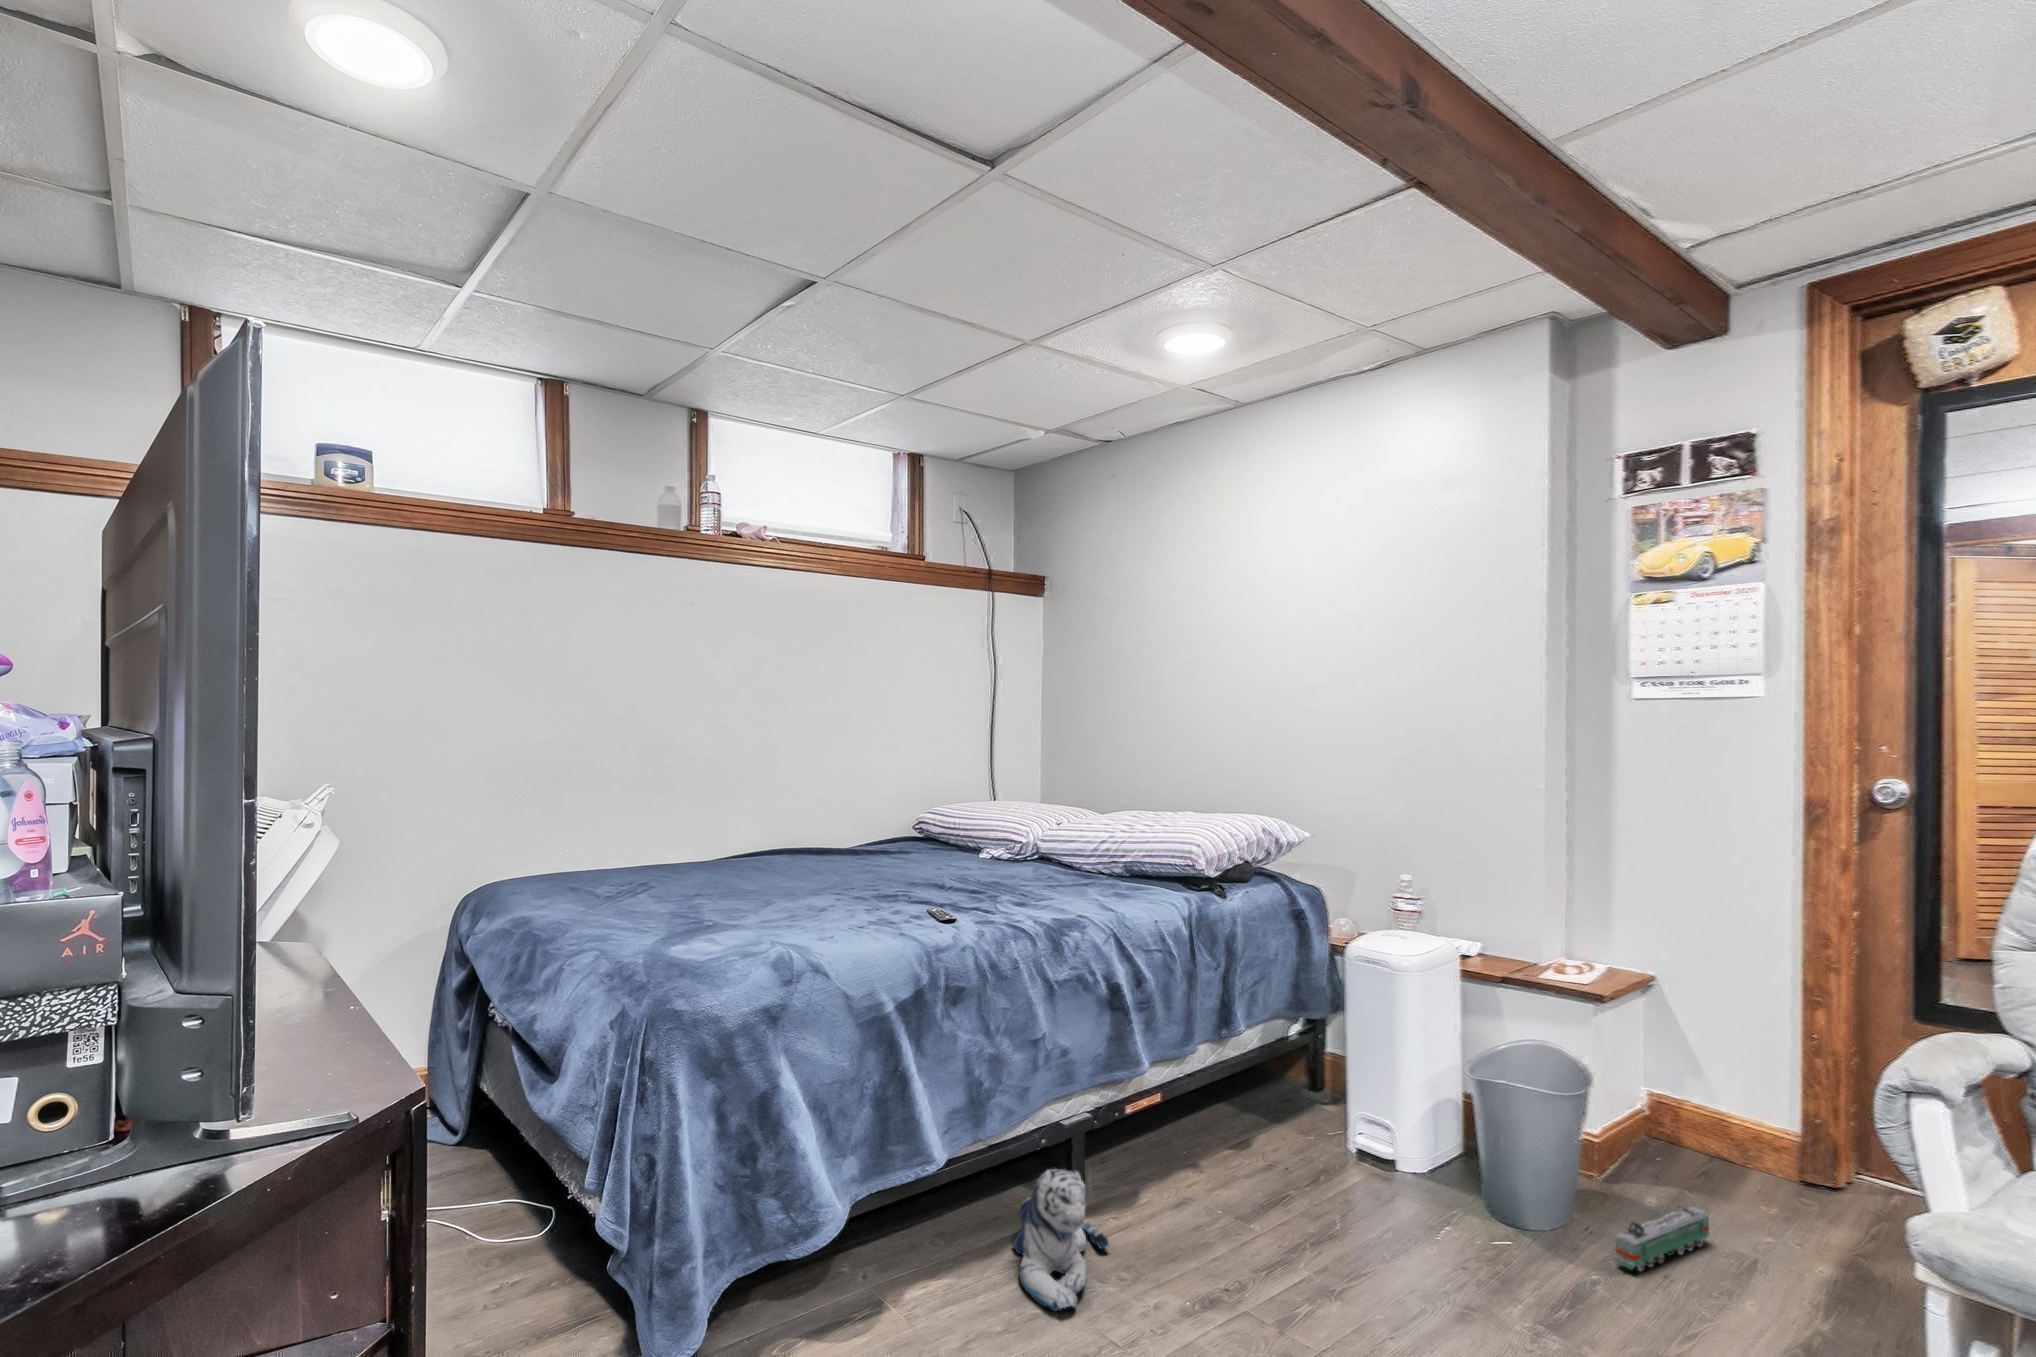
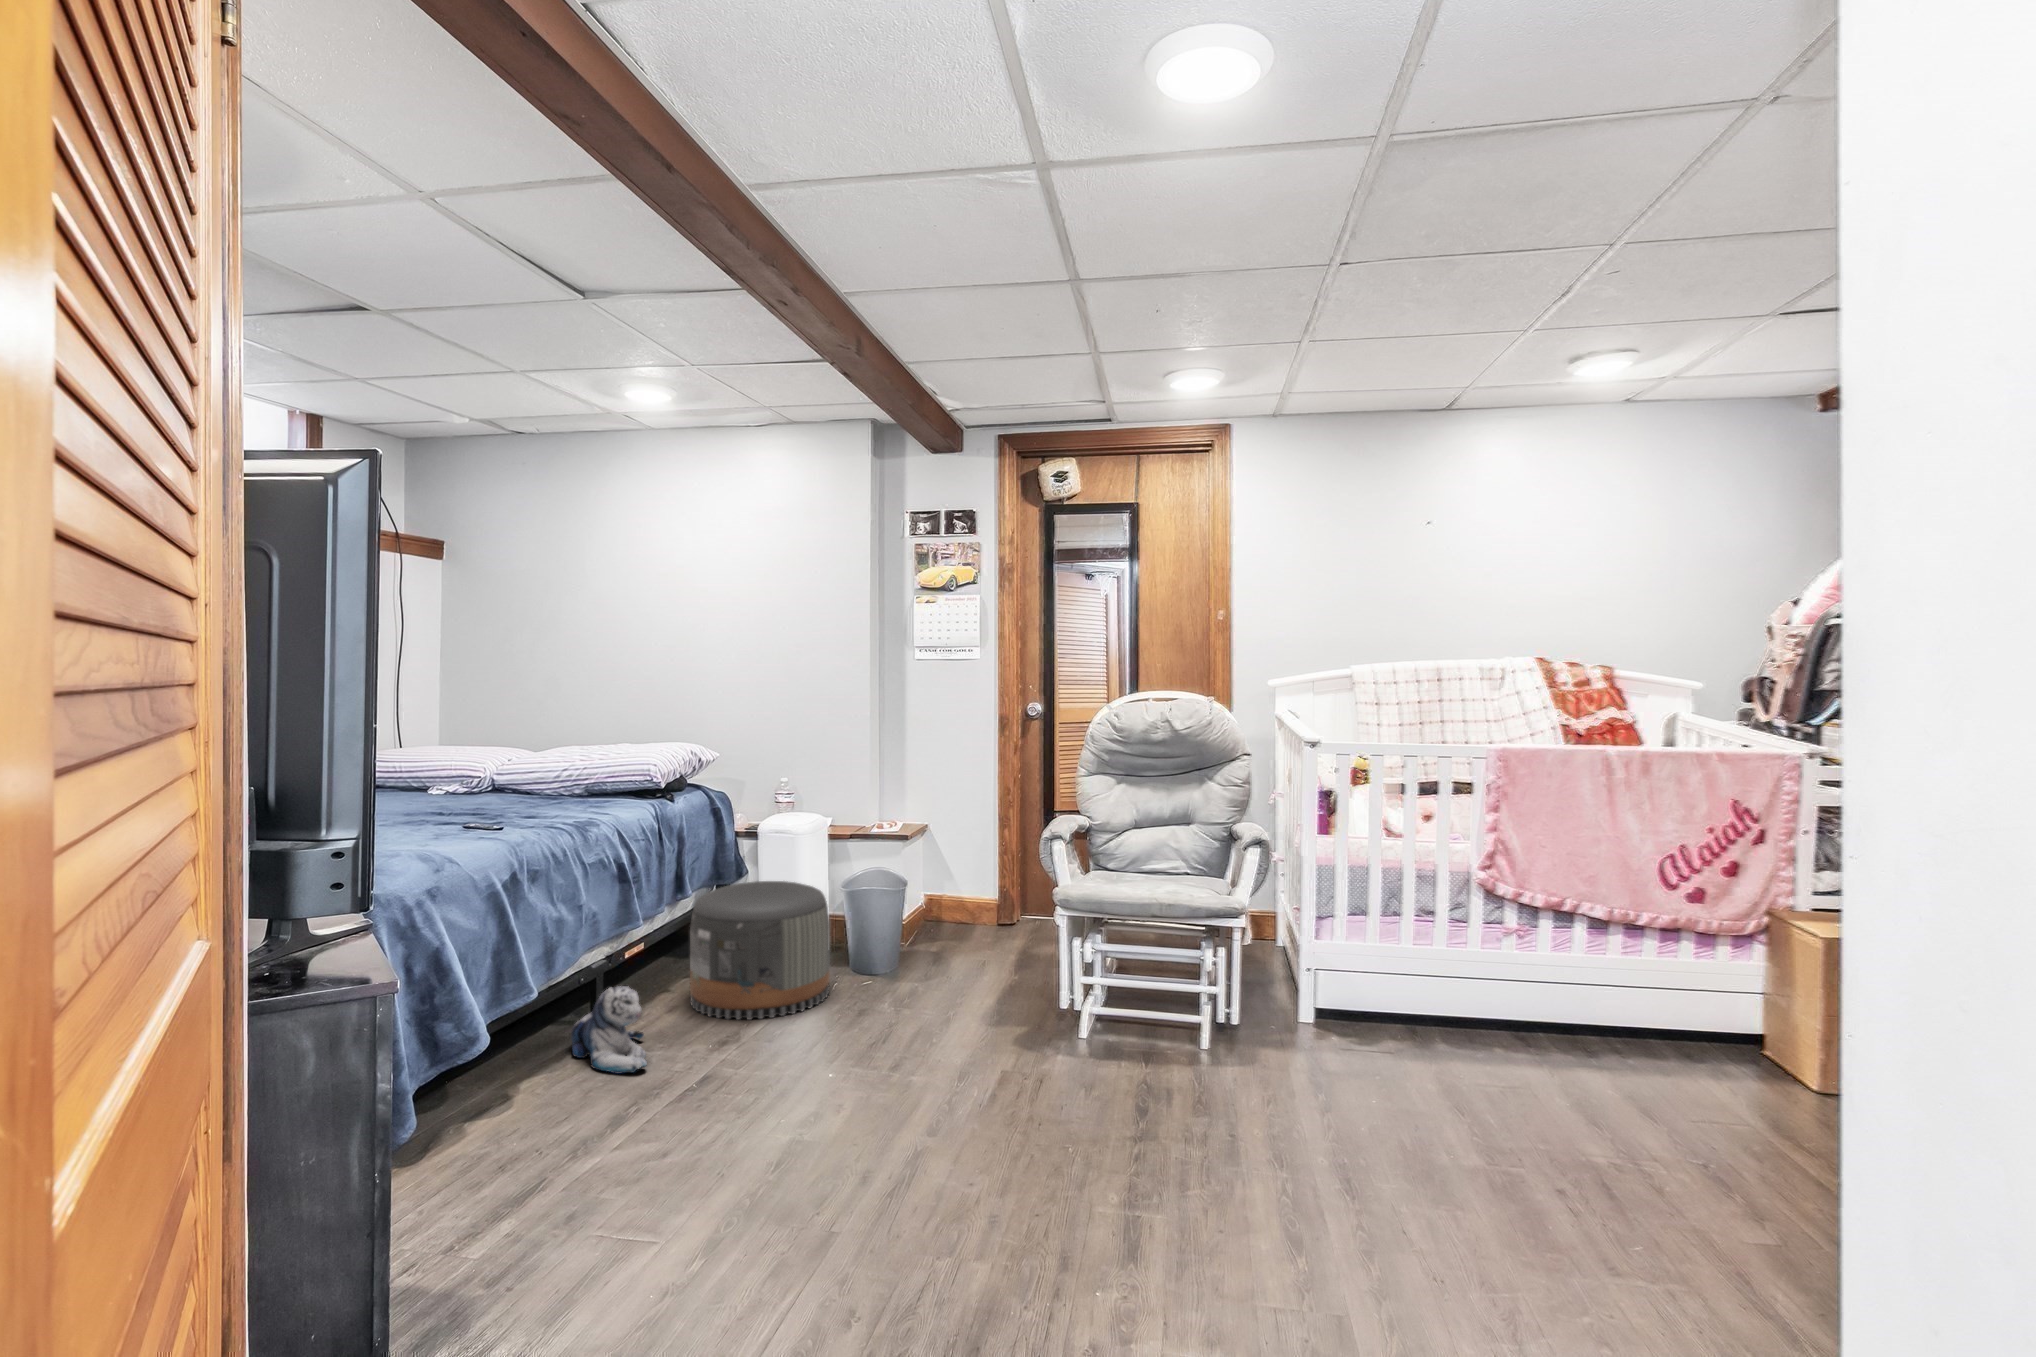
pouf: none [1205,1036,1421,1277] -> present [690,881,830,1020]
toy train: present [1616,1206,1710,1271] -> none [928,937,965,973]

